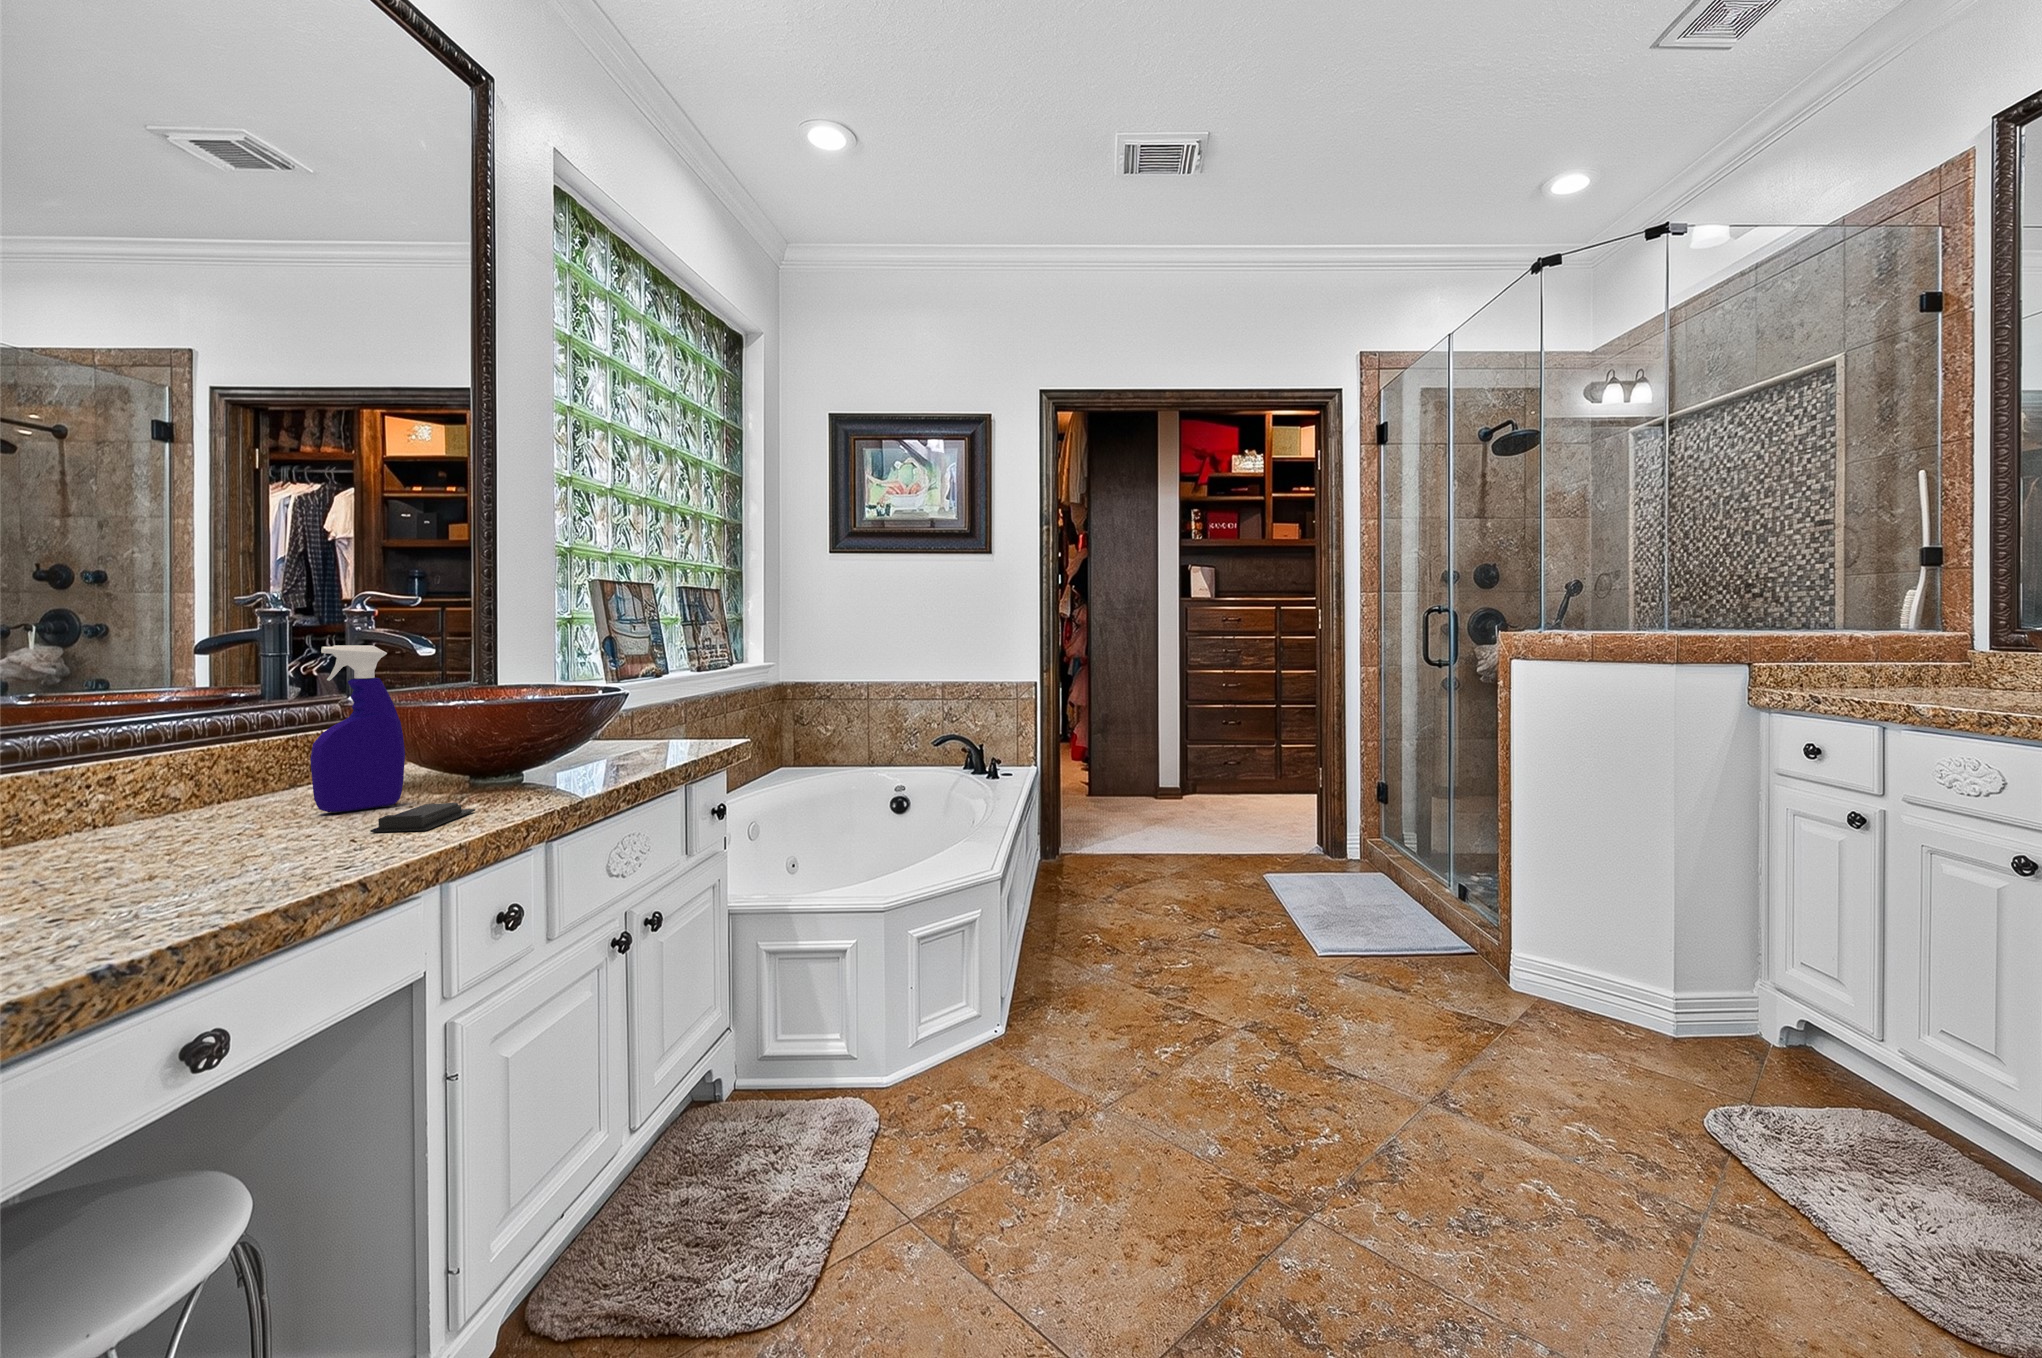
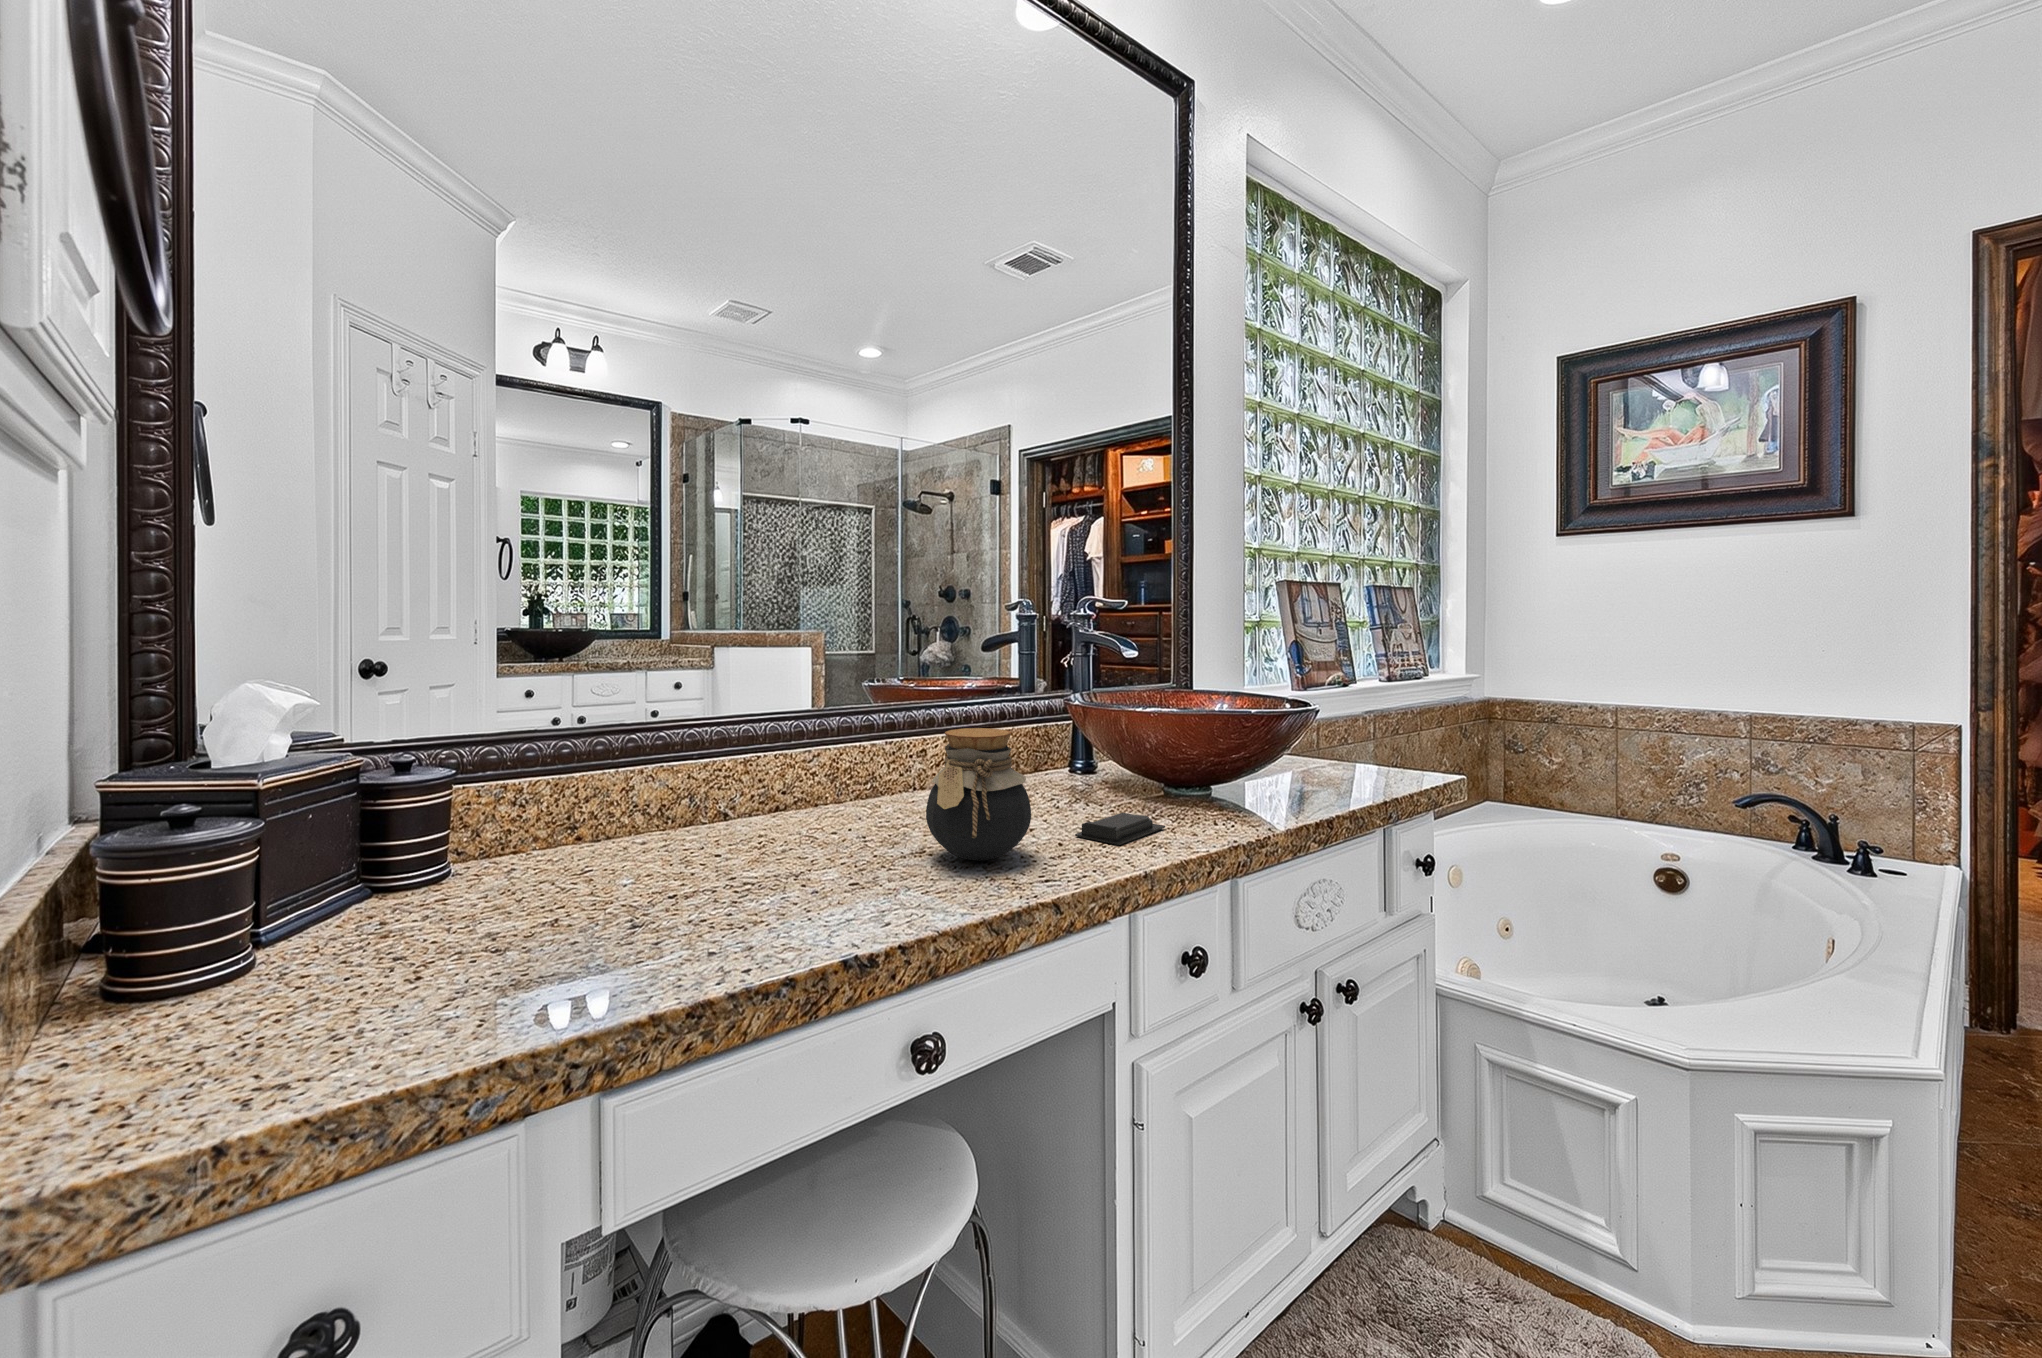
spray bottle: present [310,645,405,812] -> none [1038,647,1109,806]
jar: none [164,731,320,871] -> present [926,728,1031,861]

